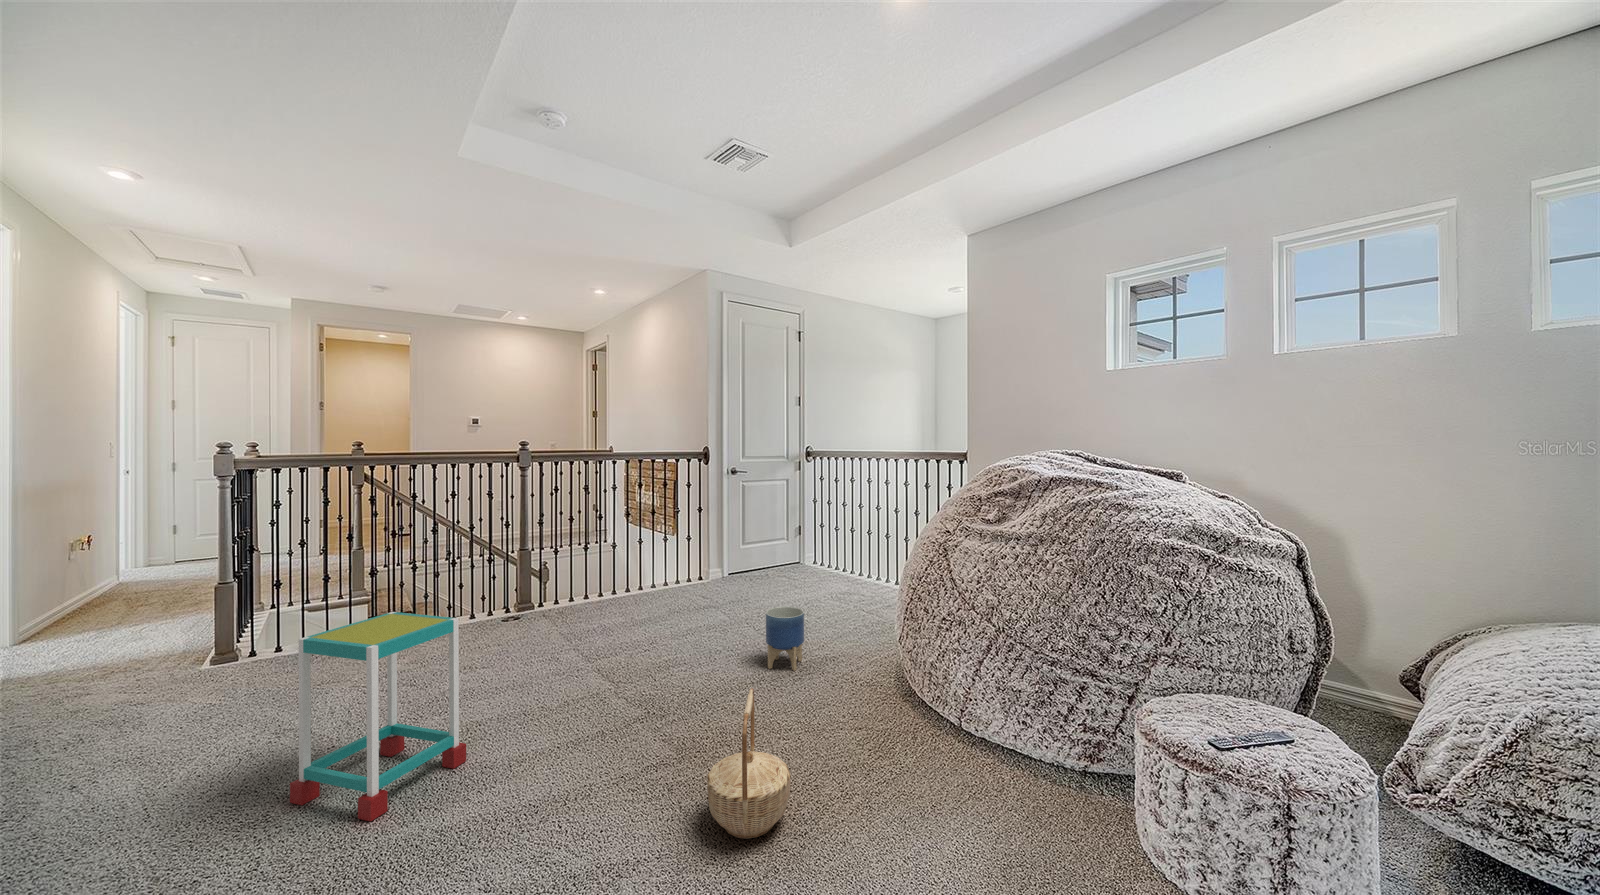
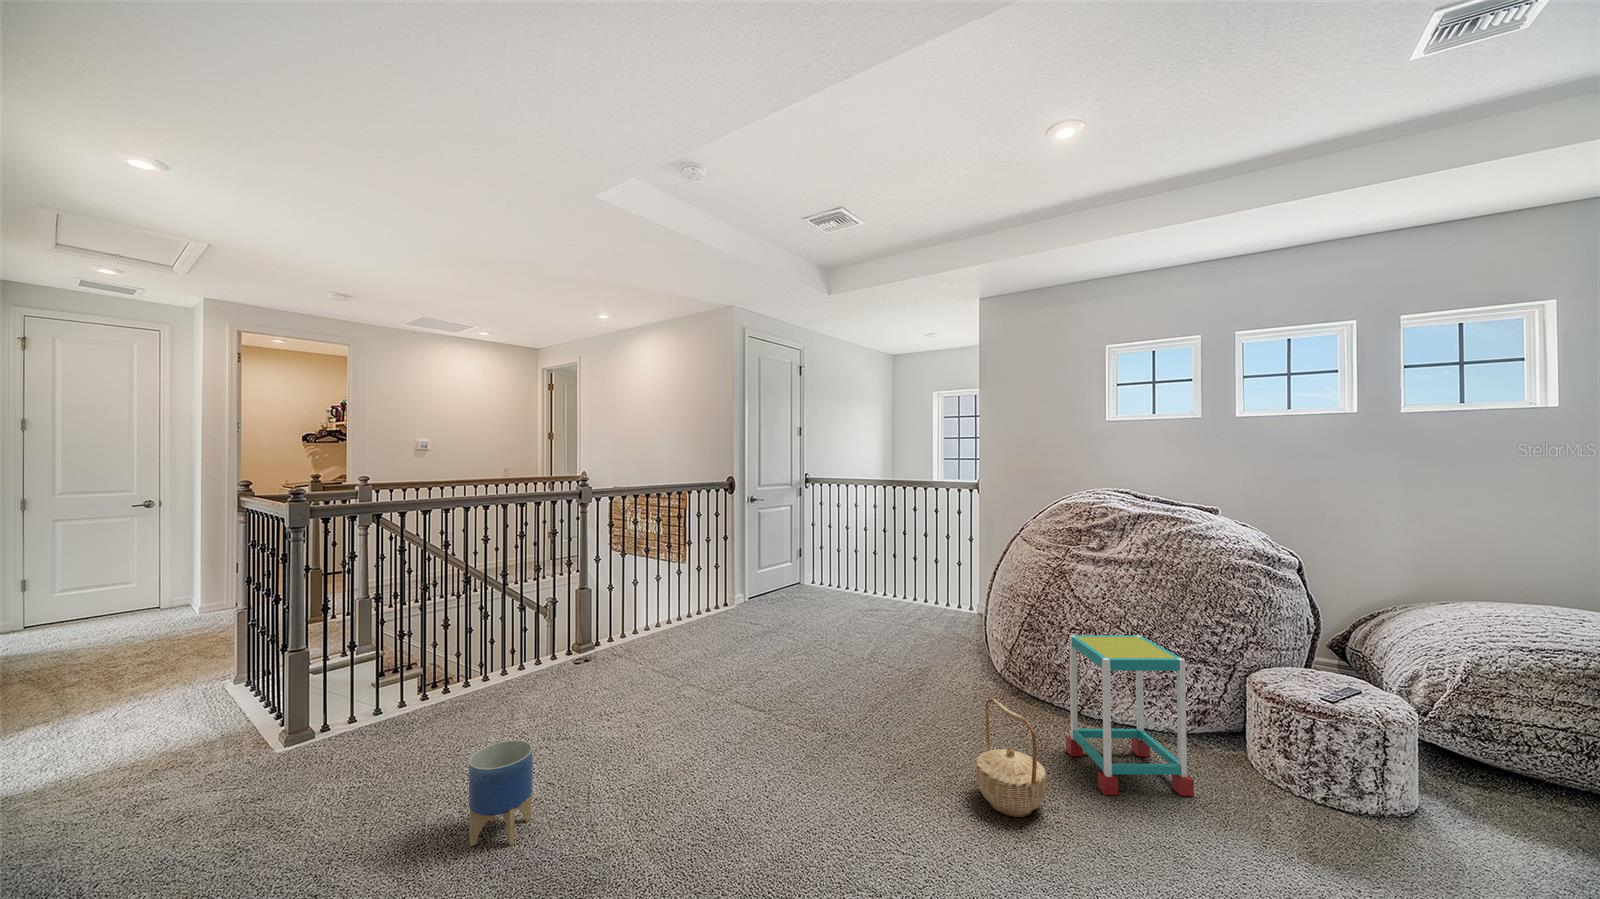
planter: present [766,607,804,671] -> present [469,740,533,846]
side table: present [290,612,466,821] -> present [1066,635,1194,796]

